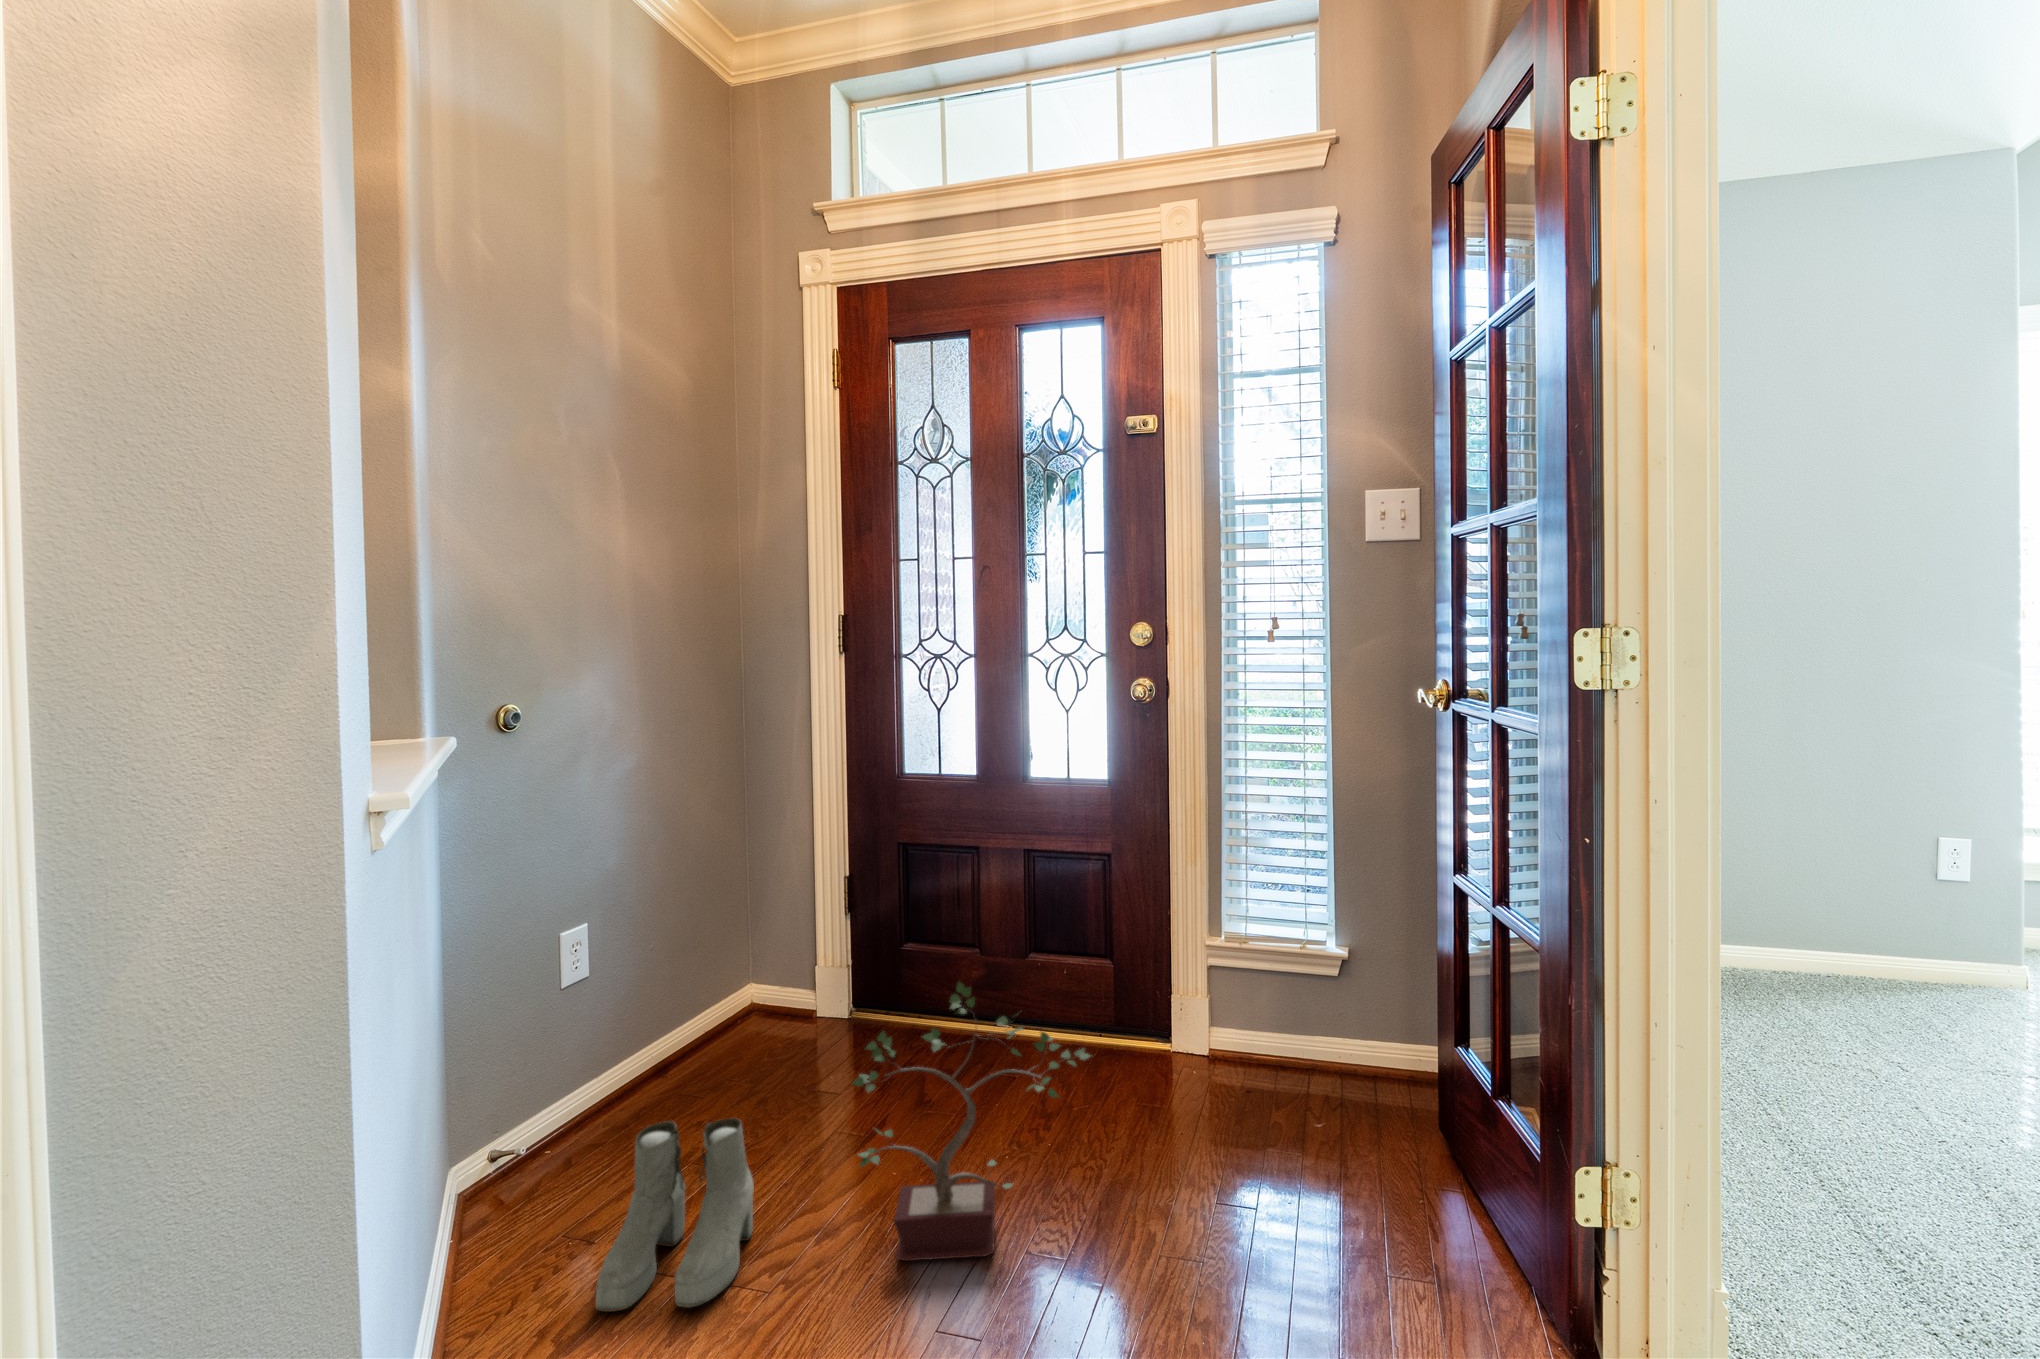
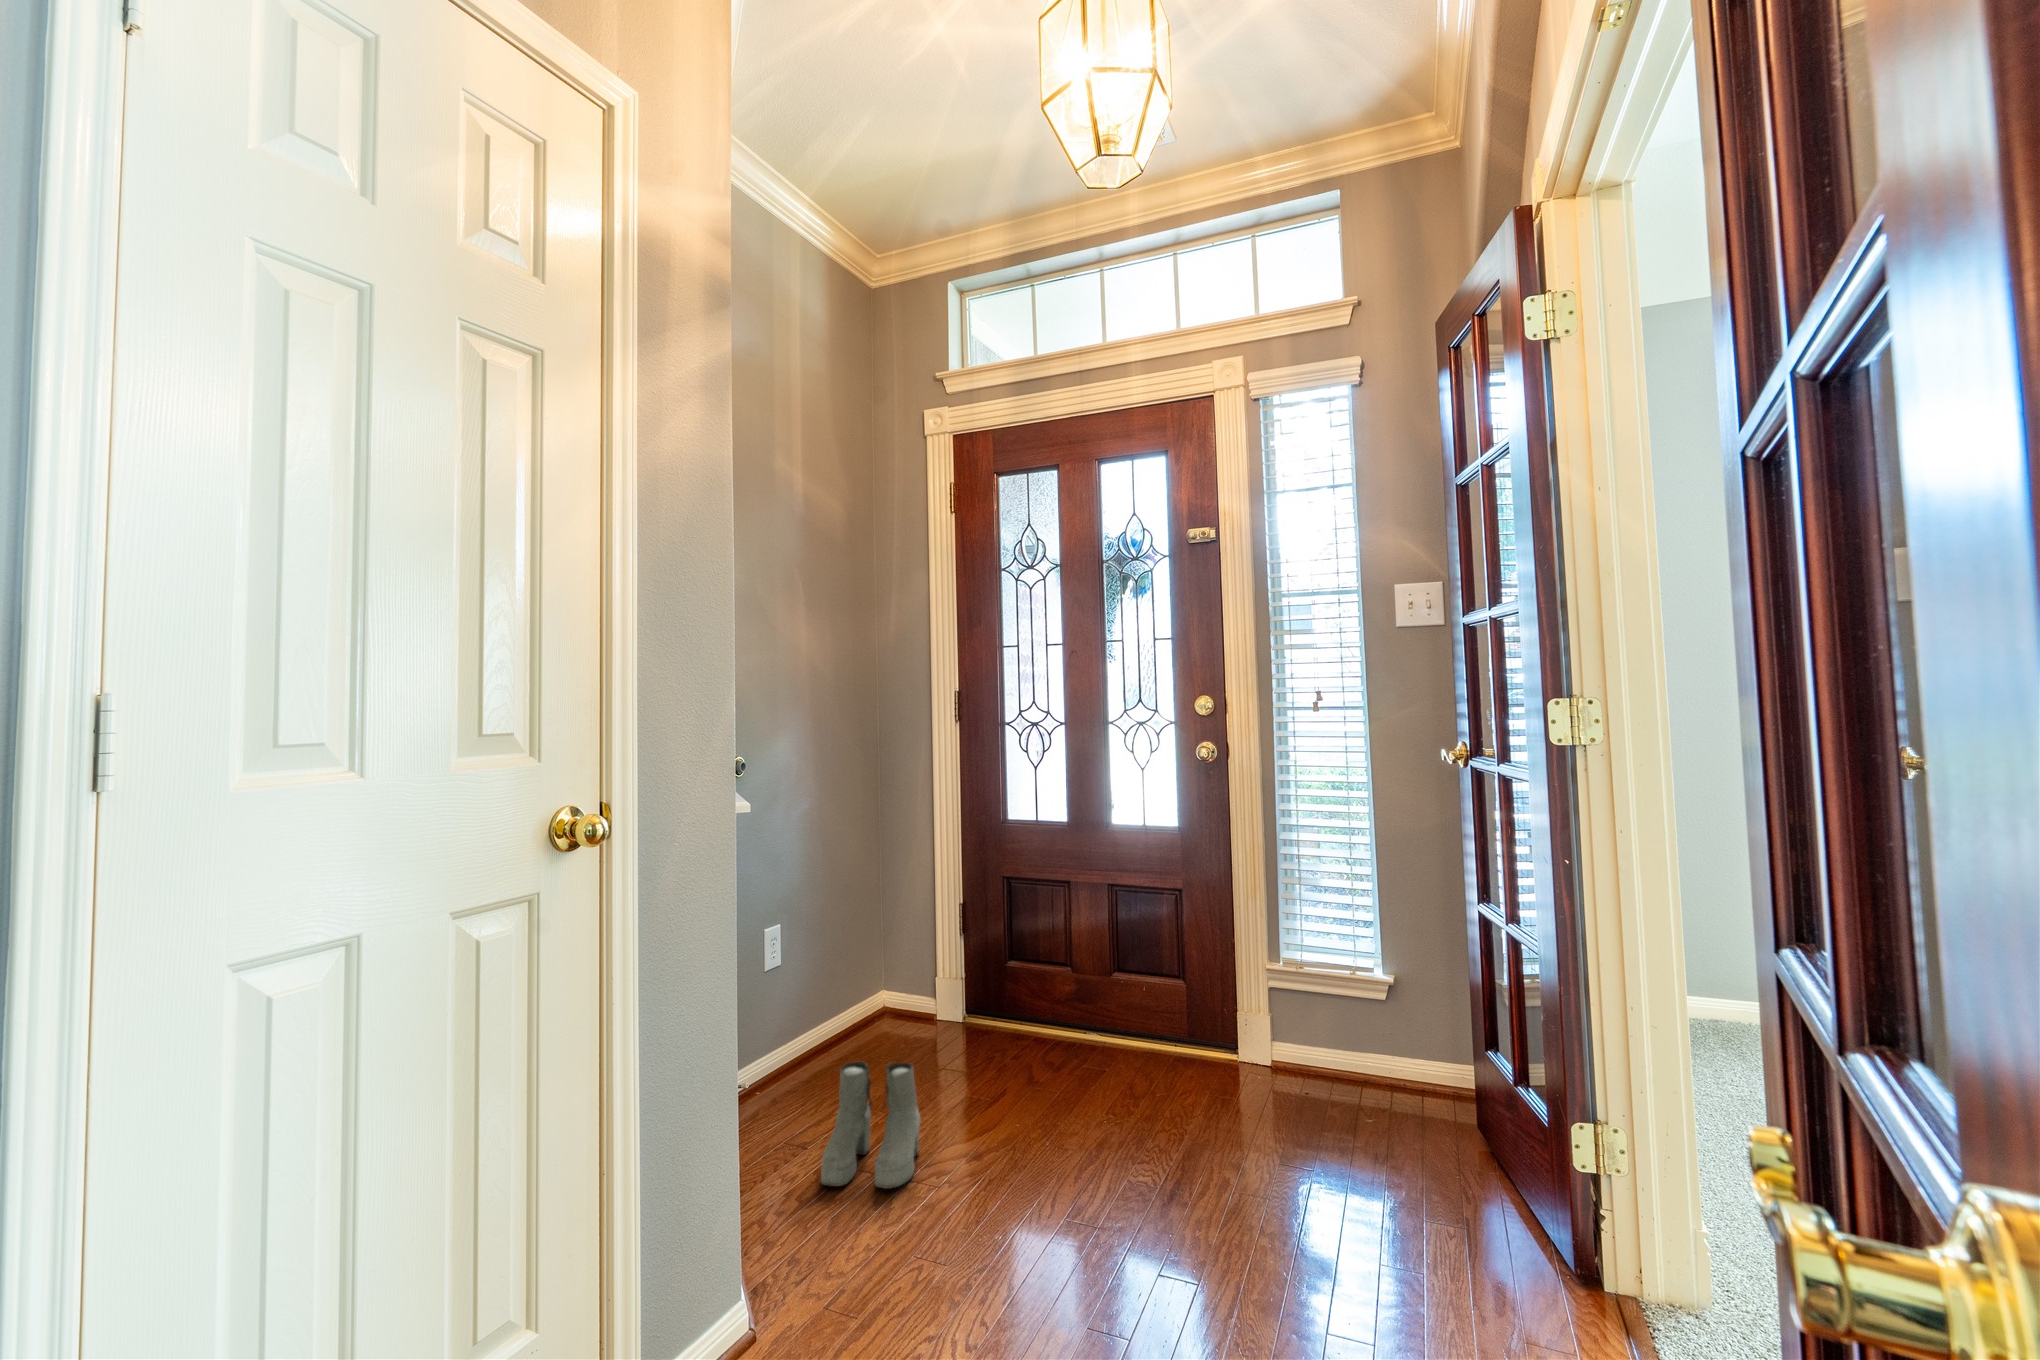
potted plant: present [852,981,1090,1261] -> none [993,966,1178,1180]

